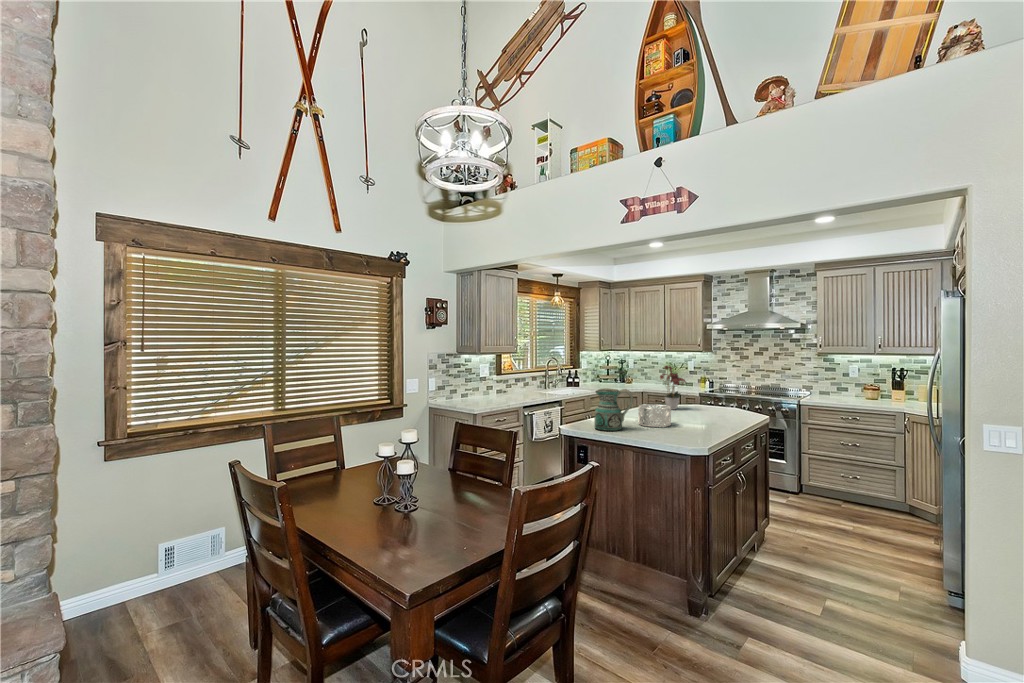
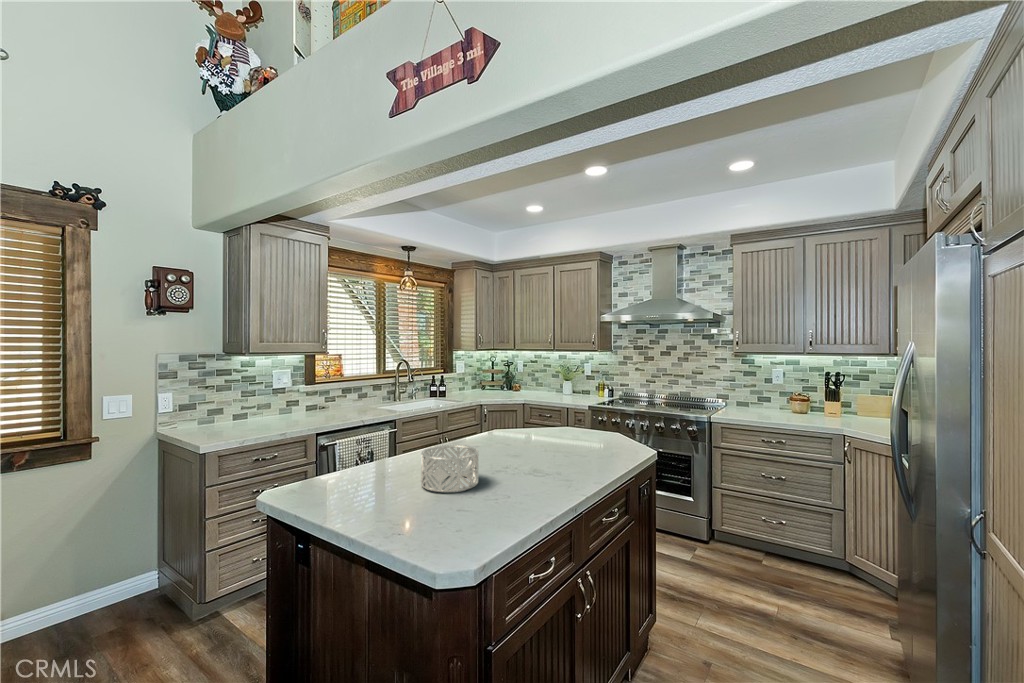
flower arrangement: present [660,365,686,410] -> none [495,369,537,444]
ceramic pitcher: present [594,388,633,431] -> none [324,420,396,507]

